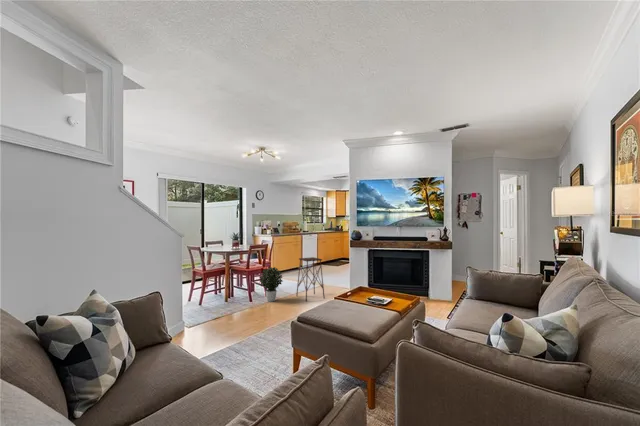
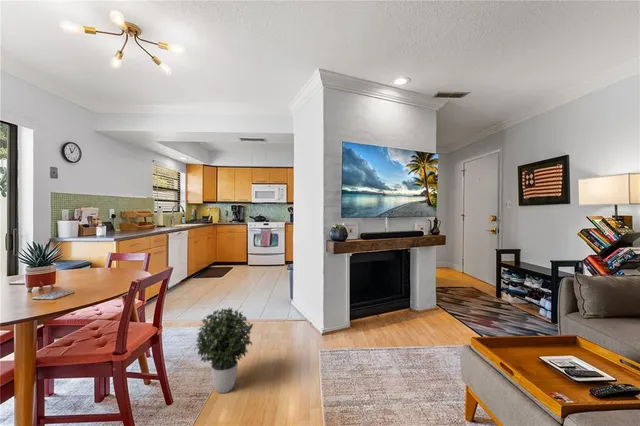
side table: present [296,257,324,301] -> none [258,273,313,364]

